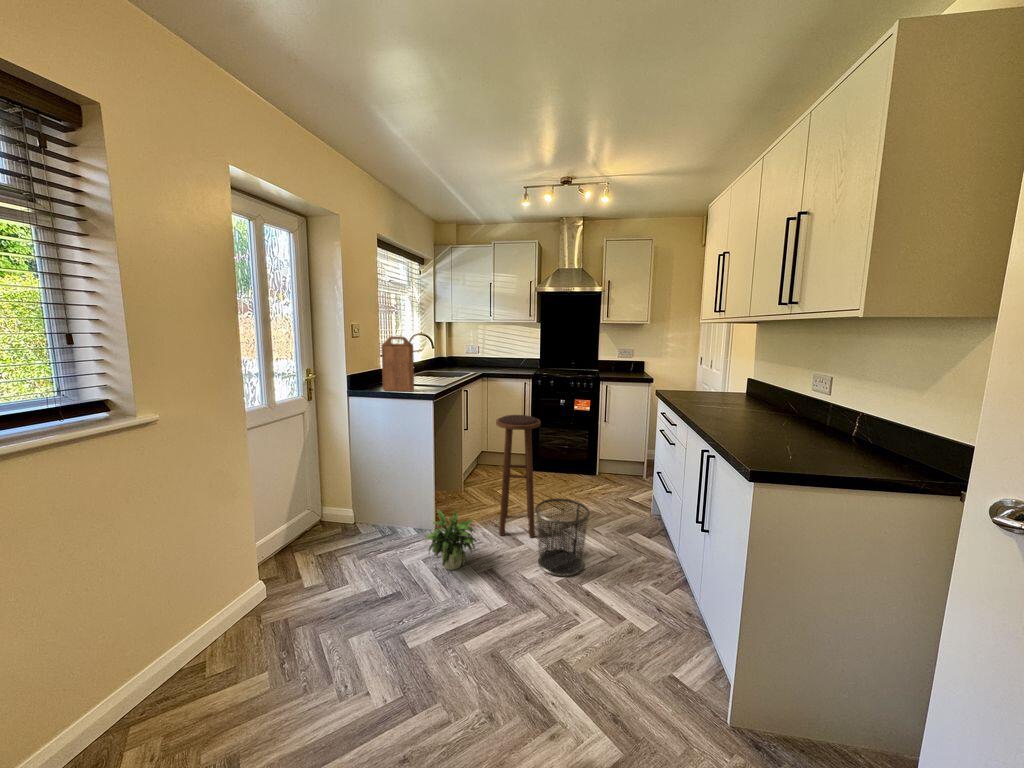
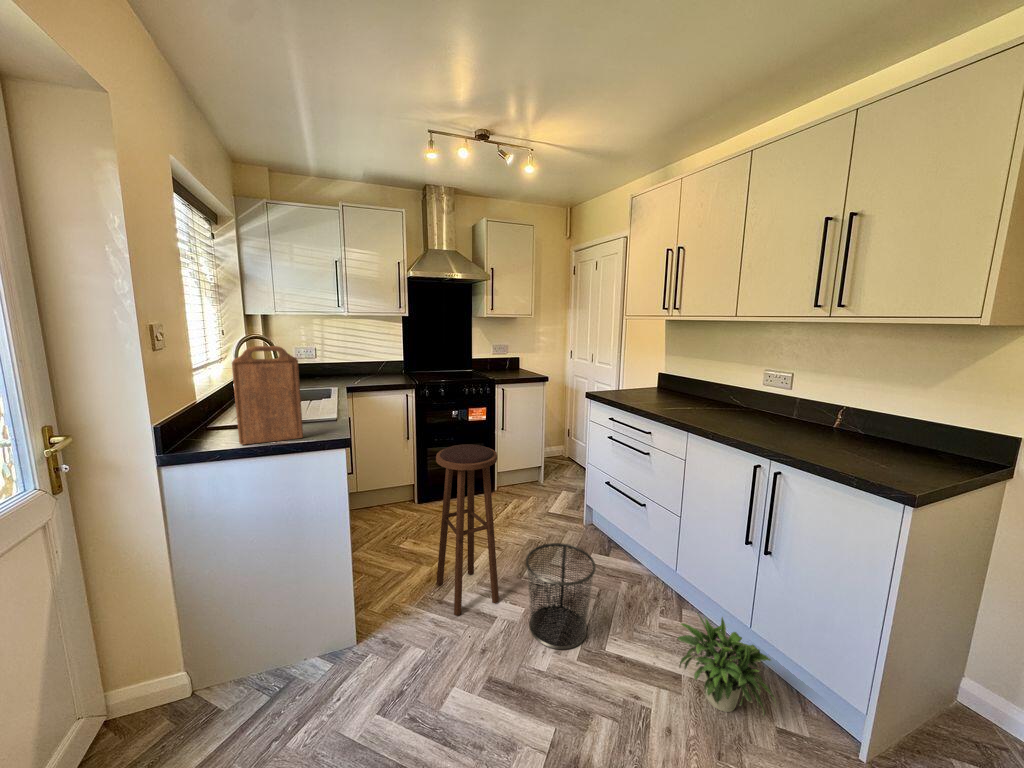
potted plant: present [425,510,476,570] -> present [654,613,777,716]

